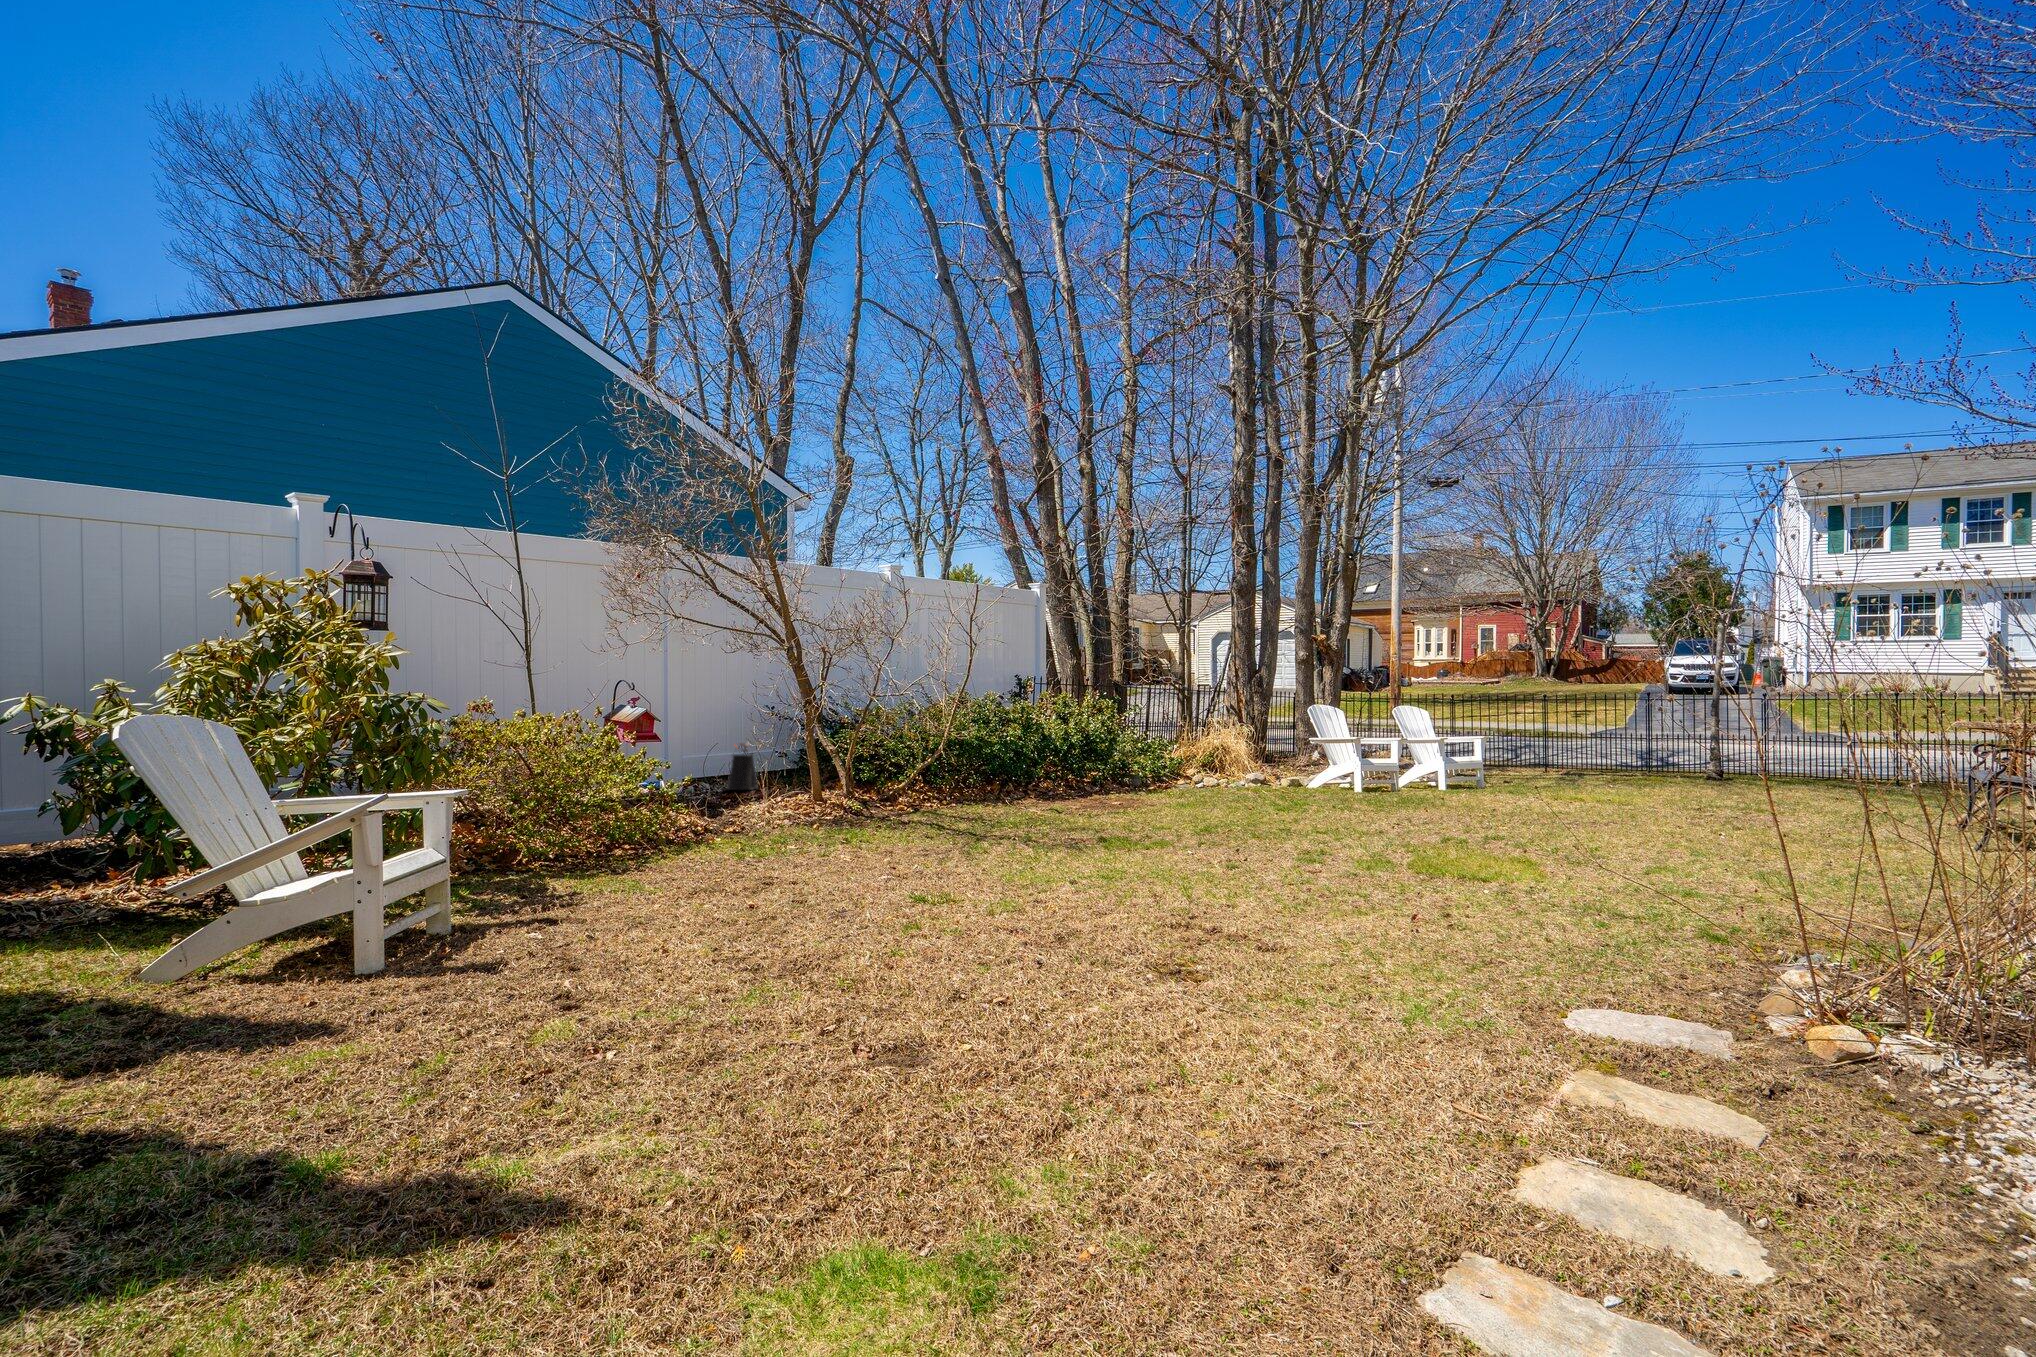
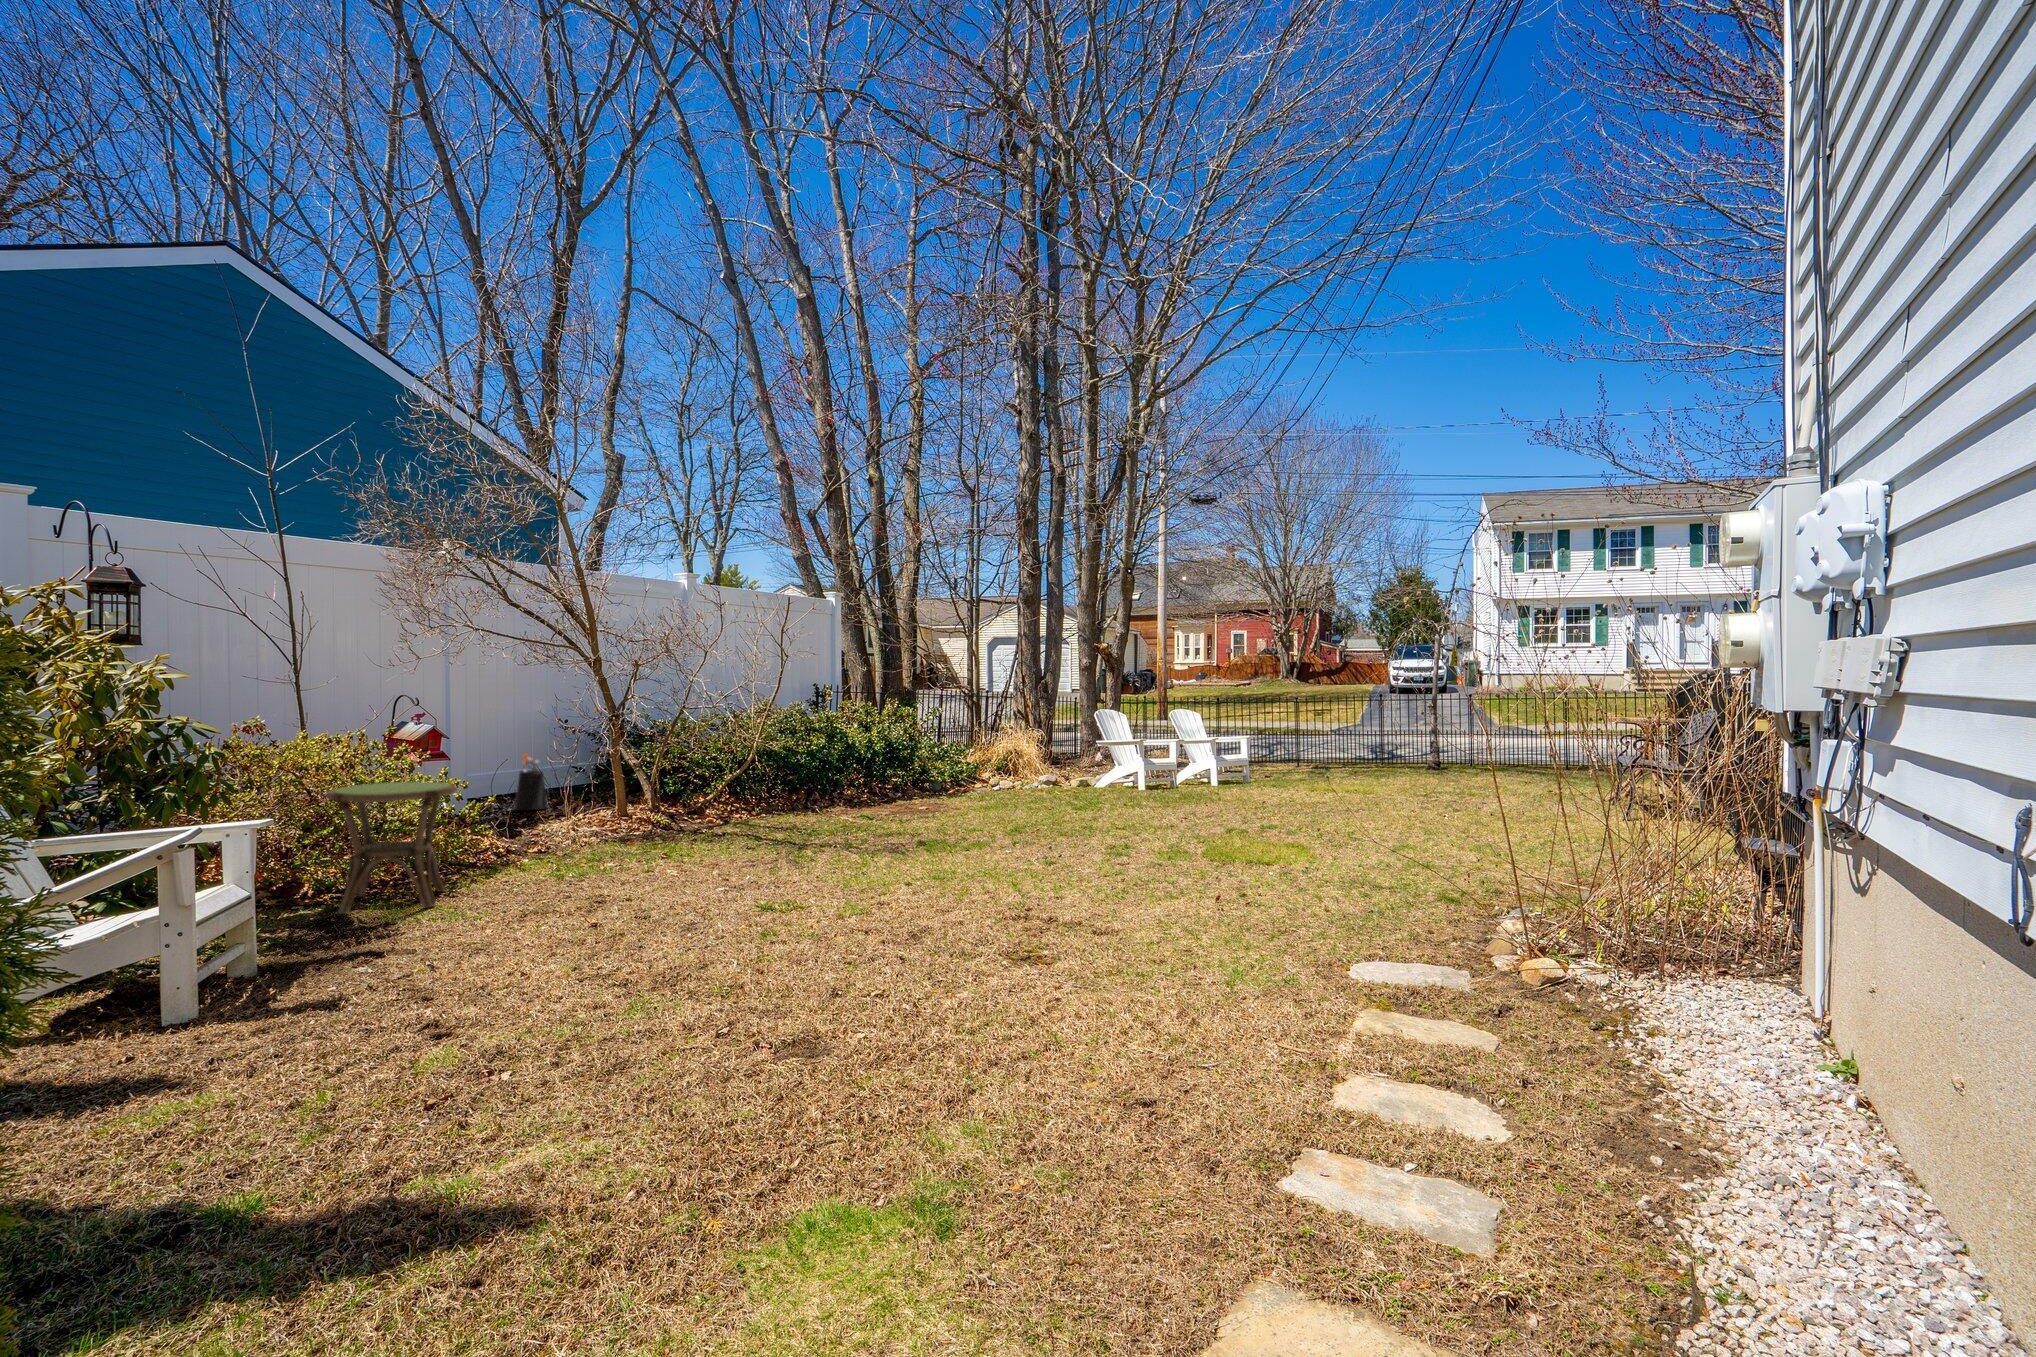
side table: none [529,759,645,881] -> present [326,782,457,914]

